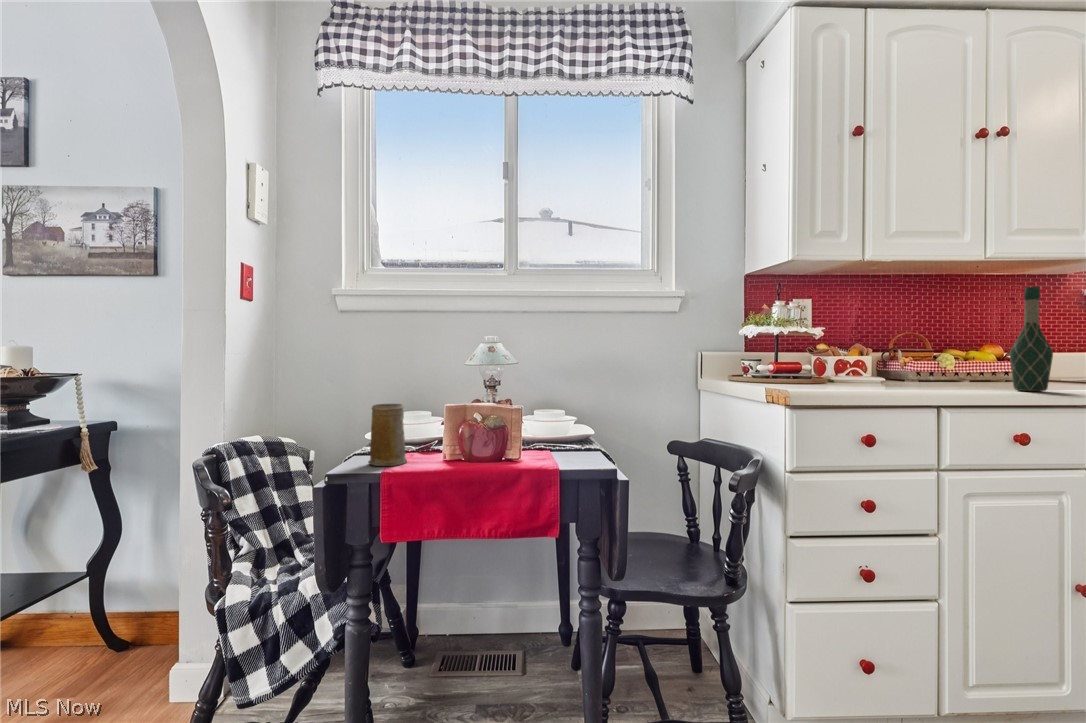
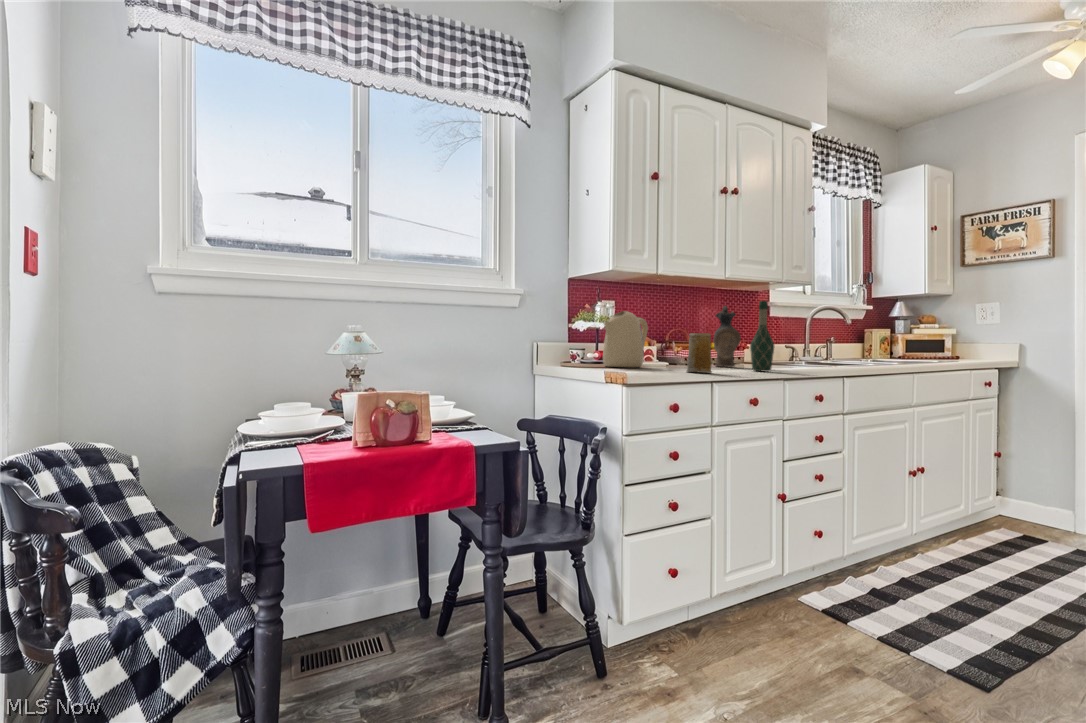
ceramic pitcher: none [963,296,1009,383] -> present [713,306,741,367]
kettle: none [777,311,846,383] -> present [603,311,648,367]
mug: present [368,403,407,466] -> present [687,333,712,373]

